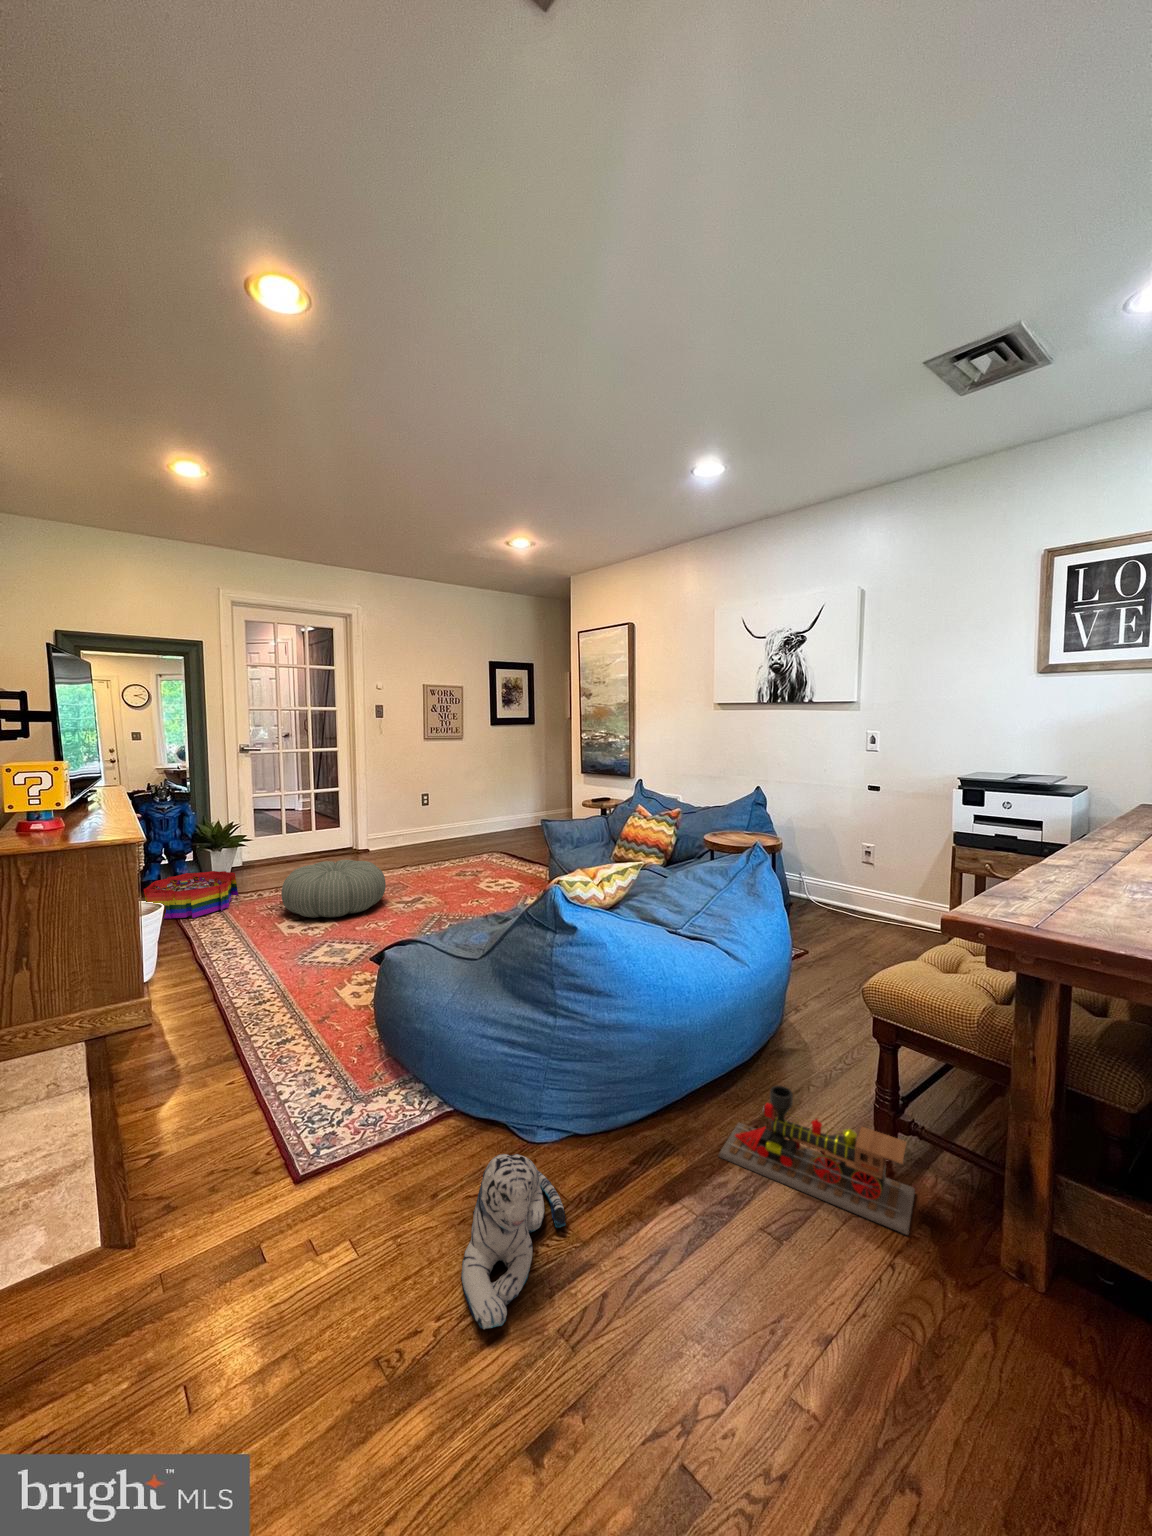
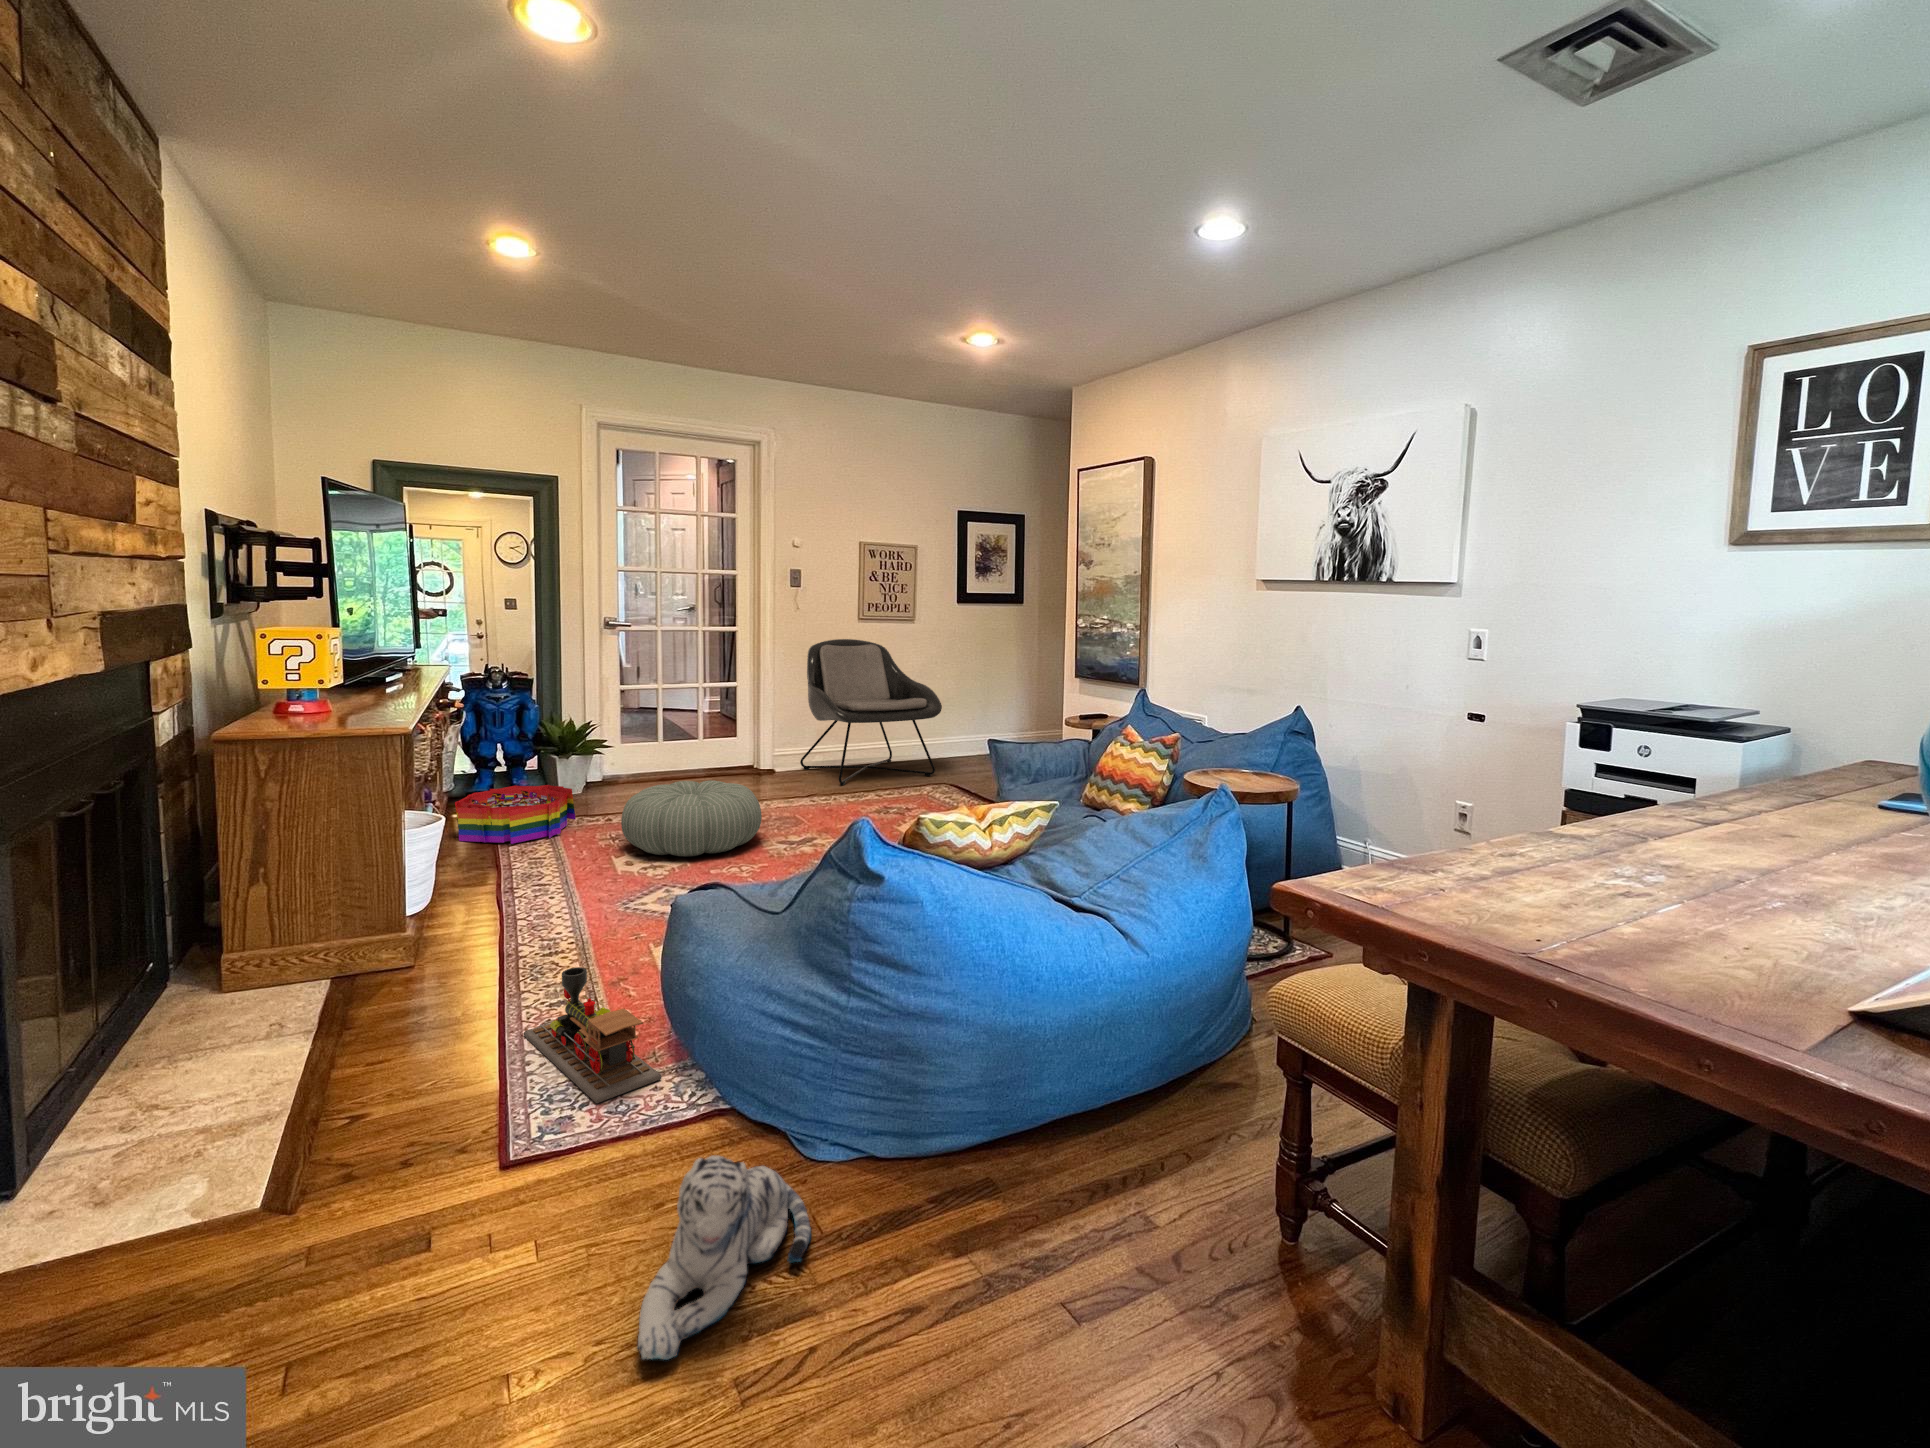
lounge chair: none [390,753,491,856] -> present [800,639,942,785]
toy train: present [719,1086,915,1235] -> present [524,967,662,1103]

